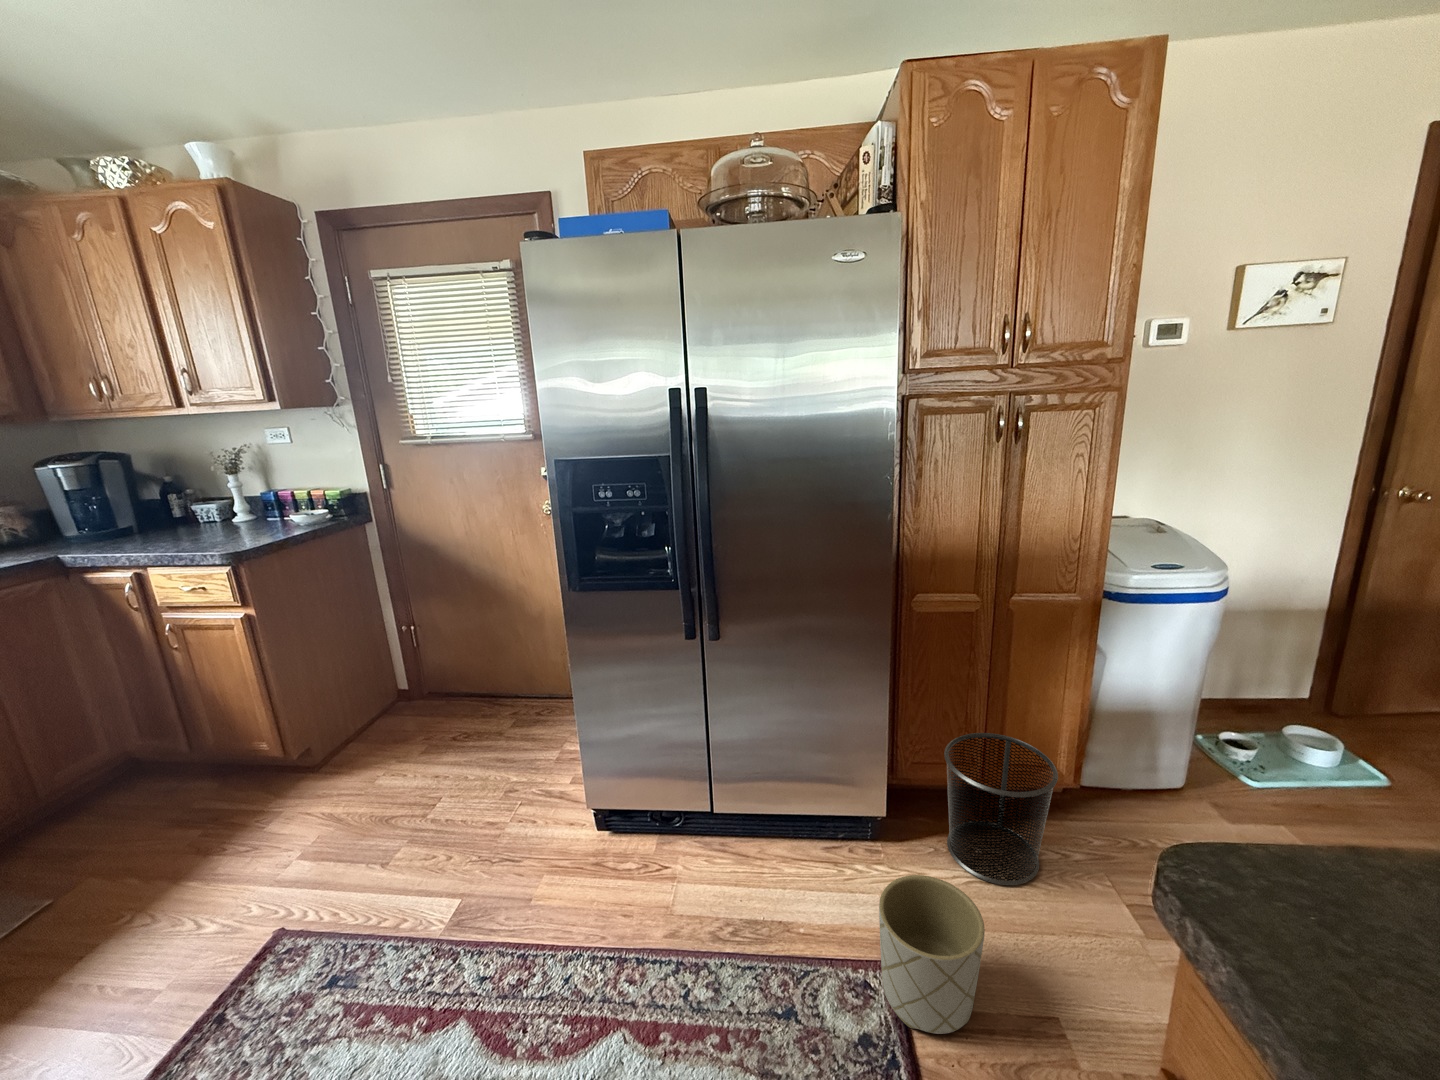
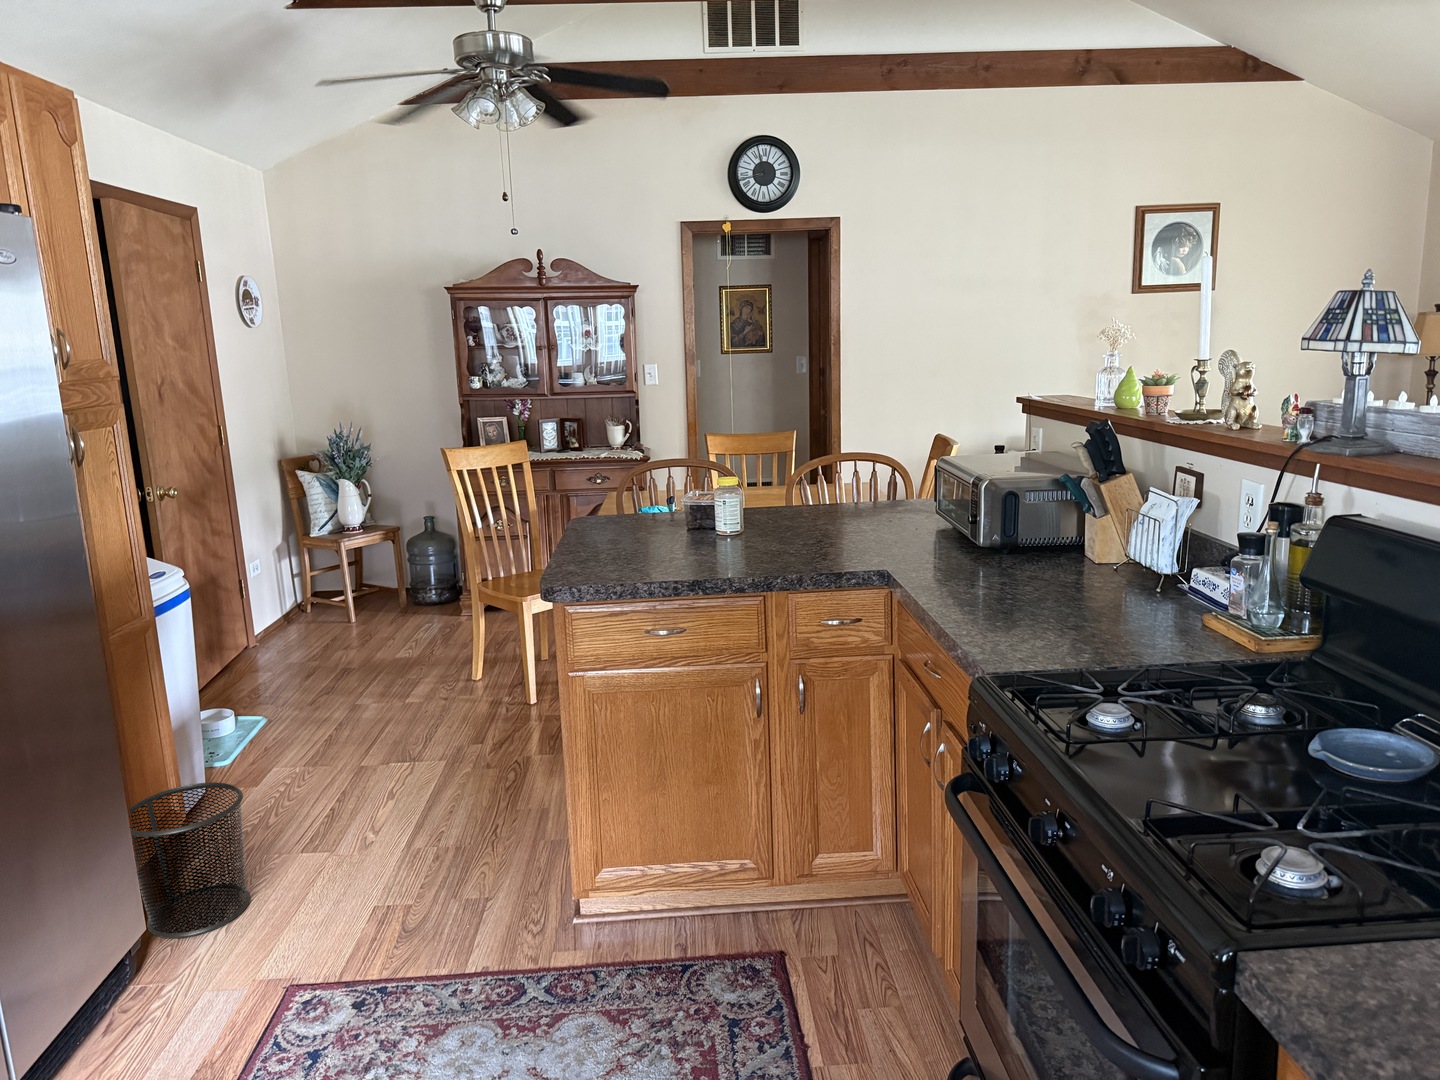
planter: present [879,875,985,1034] -> none [269,860,372,990]

